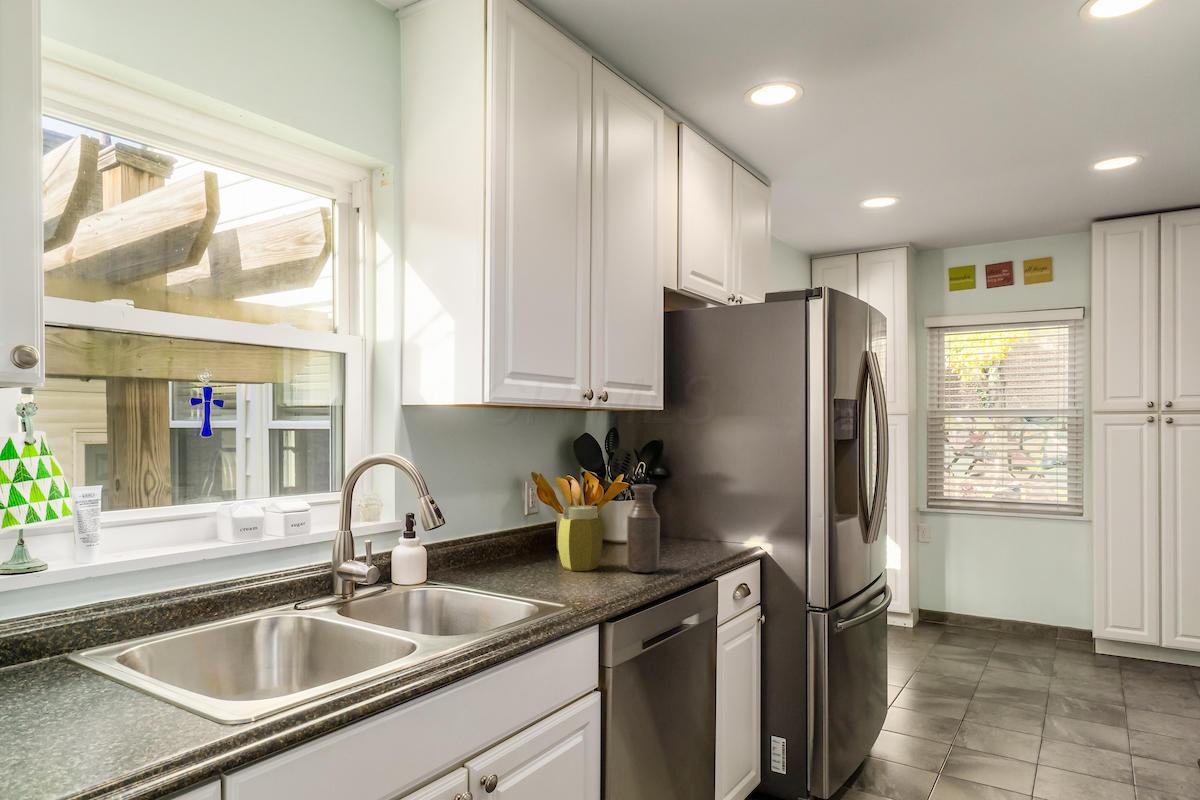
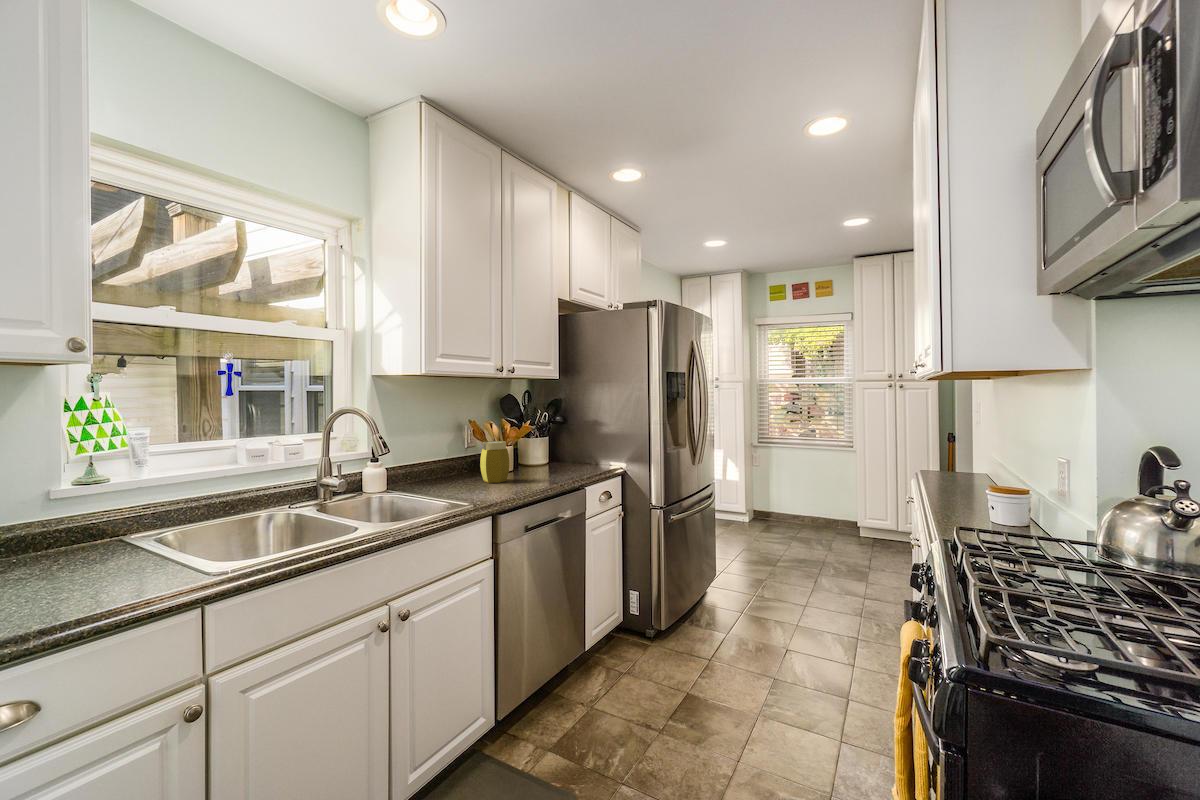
bottle: present [627,484,660,573] -> none [524,427,545,483]

